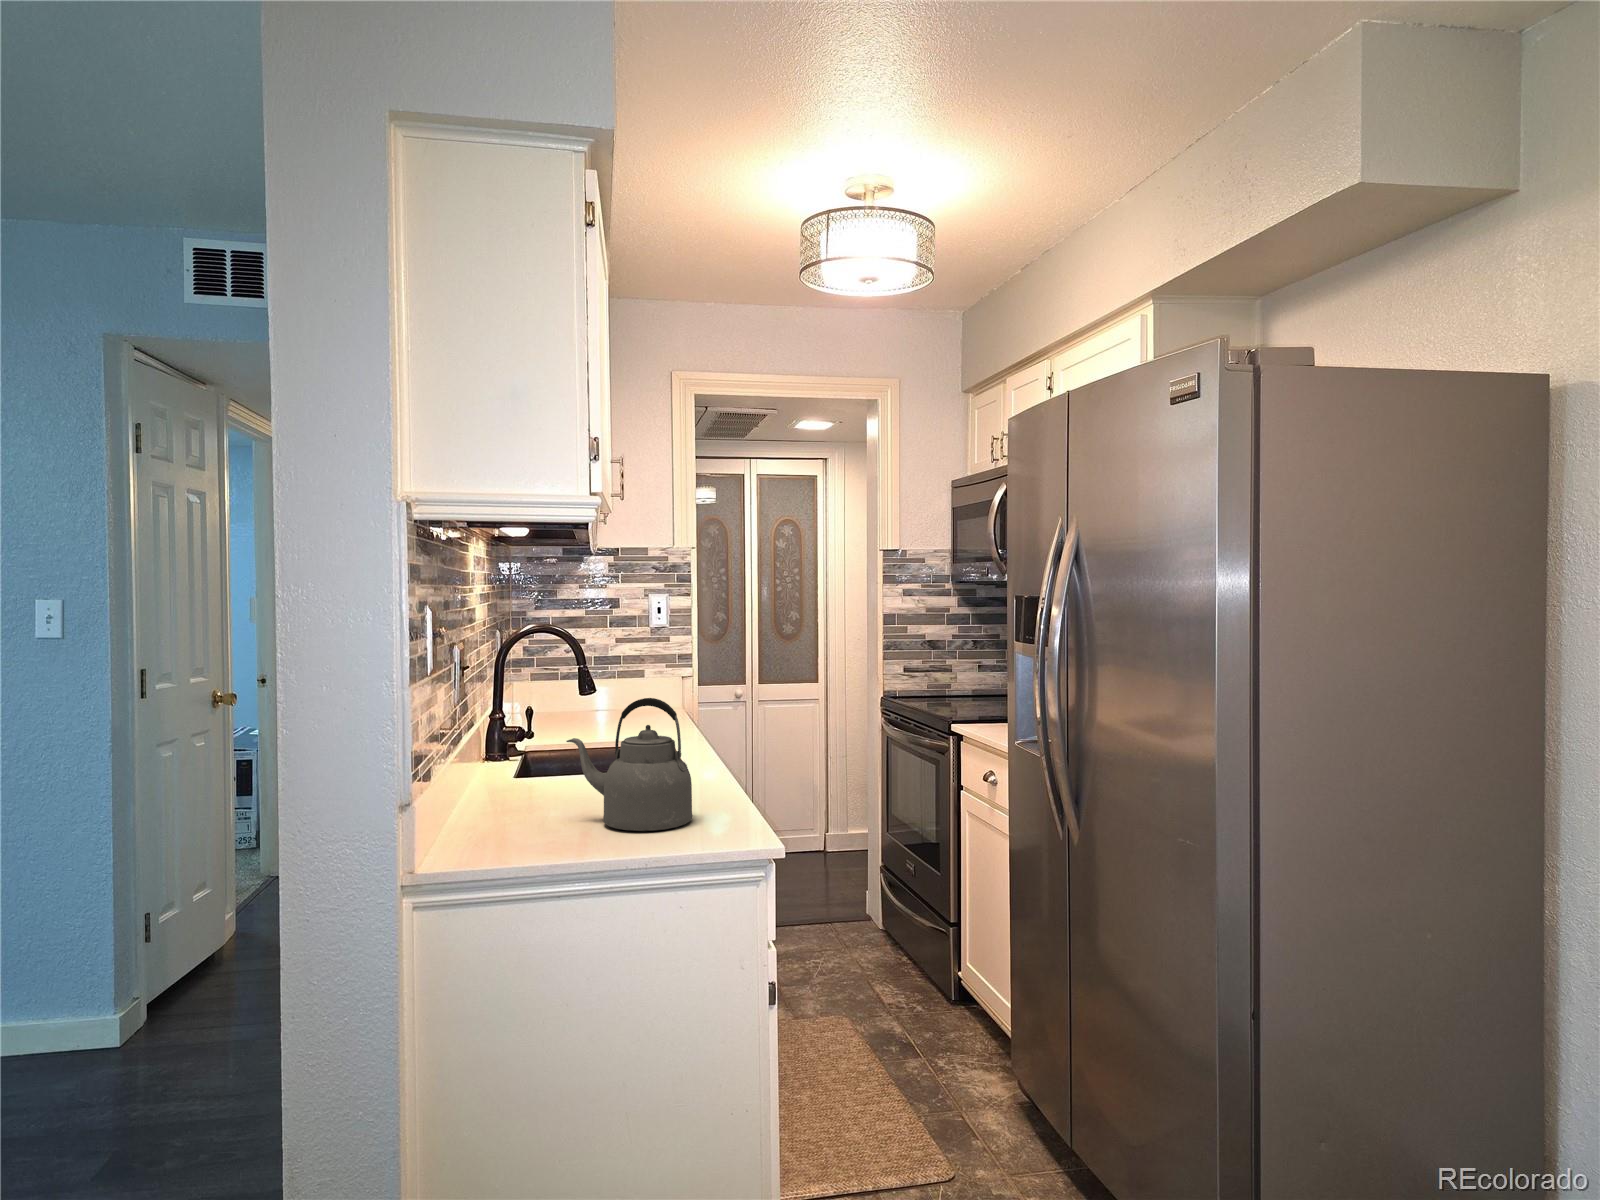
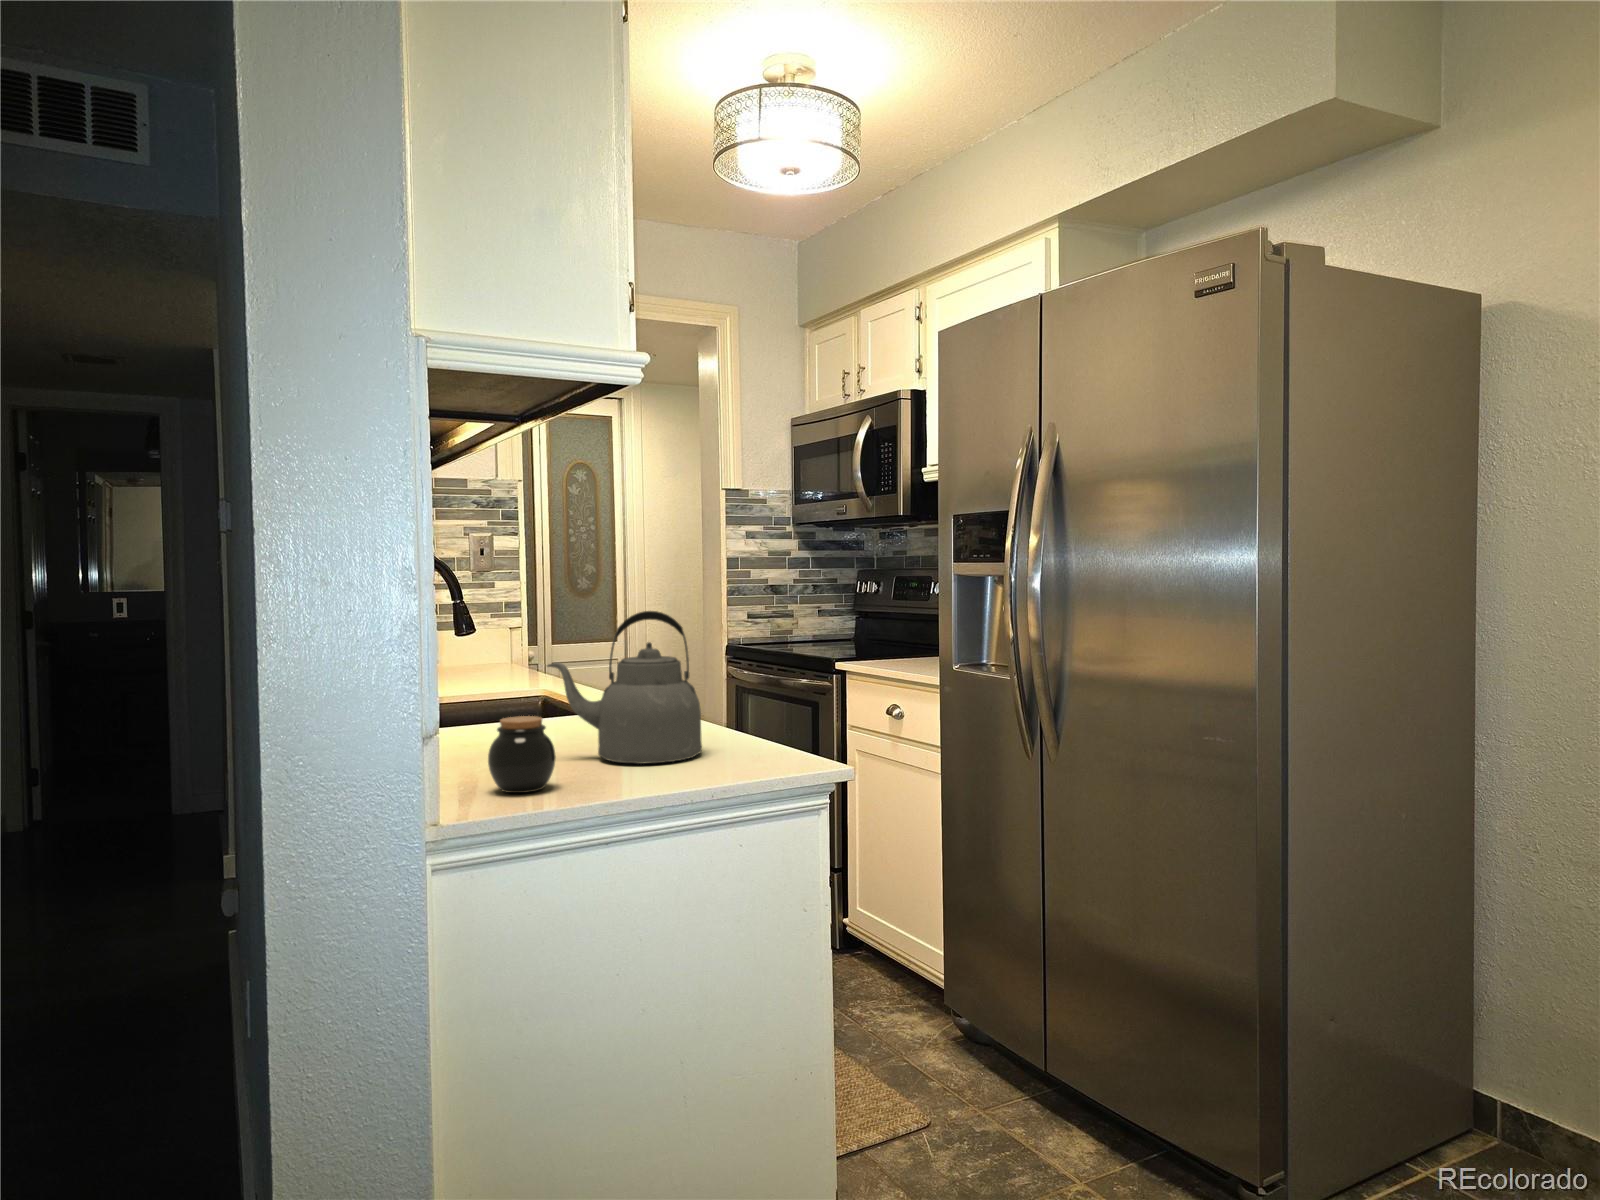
jar: none [482,788,538,853] -> present [488,716,556,793]

